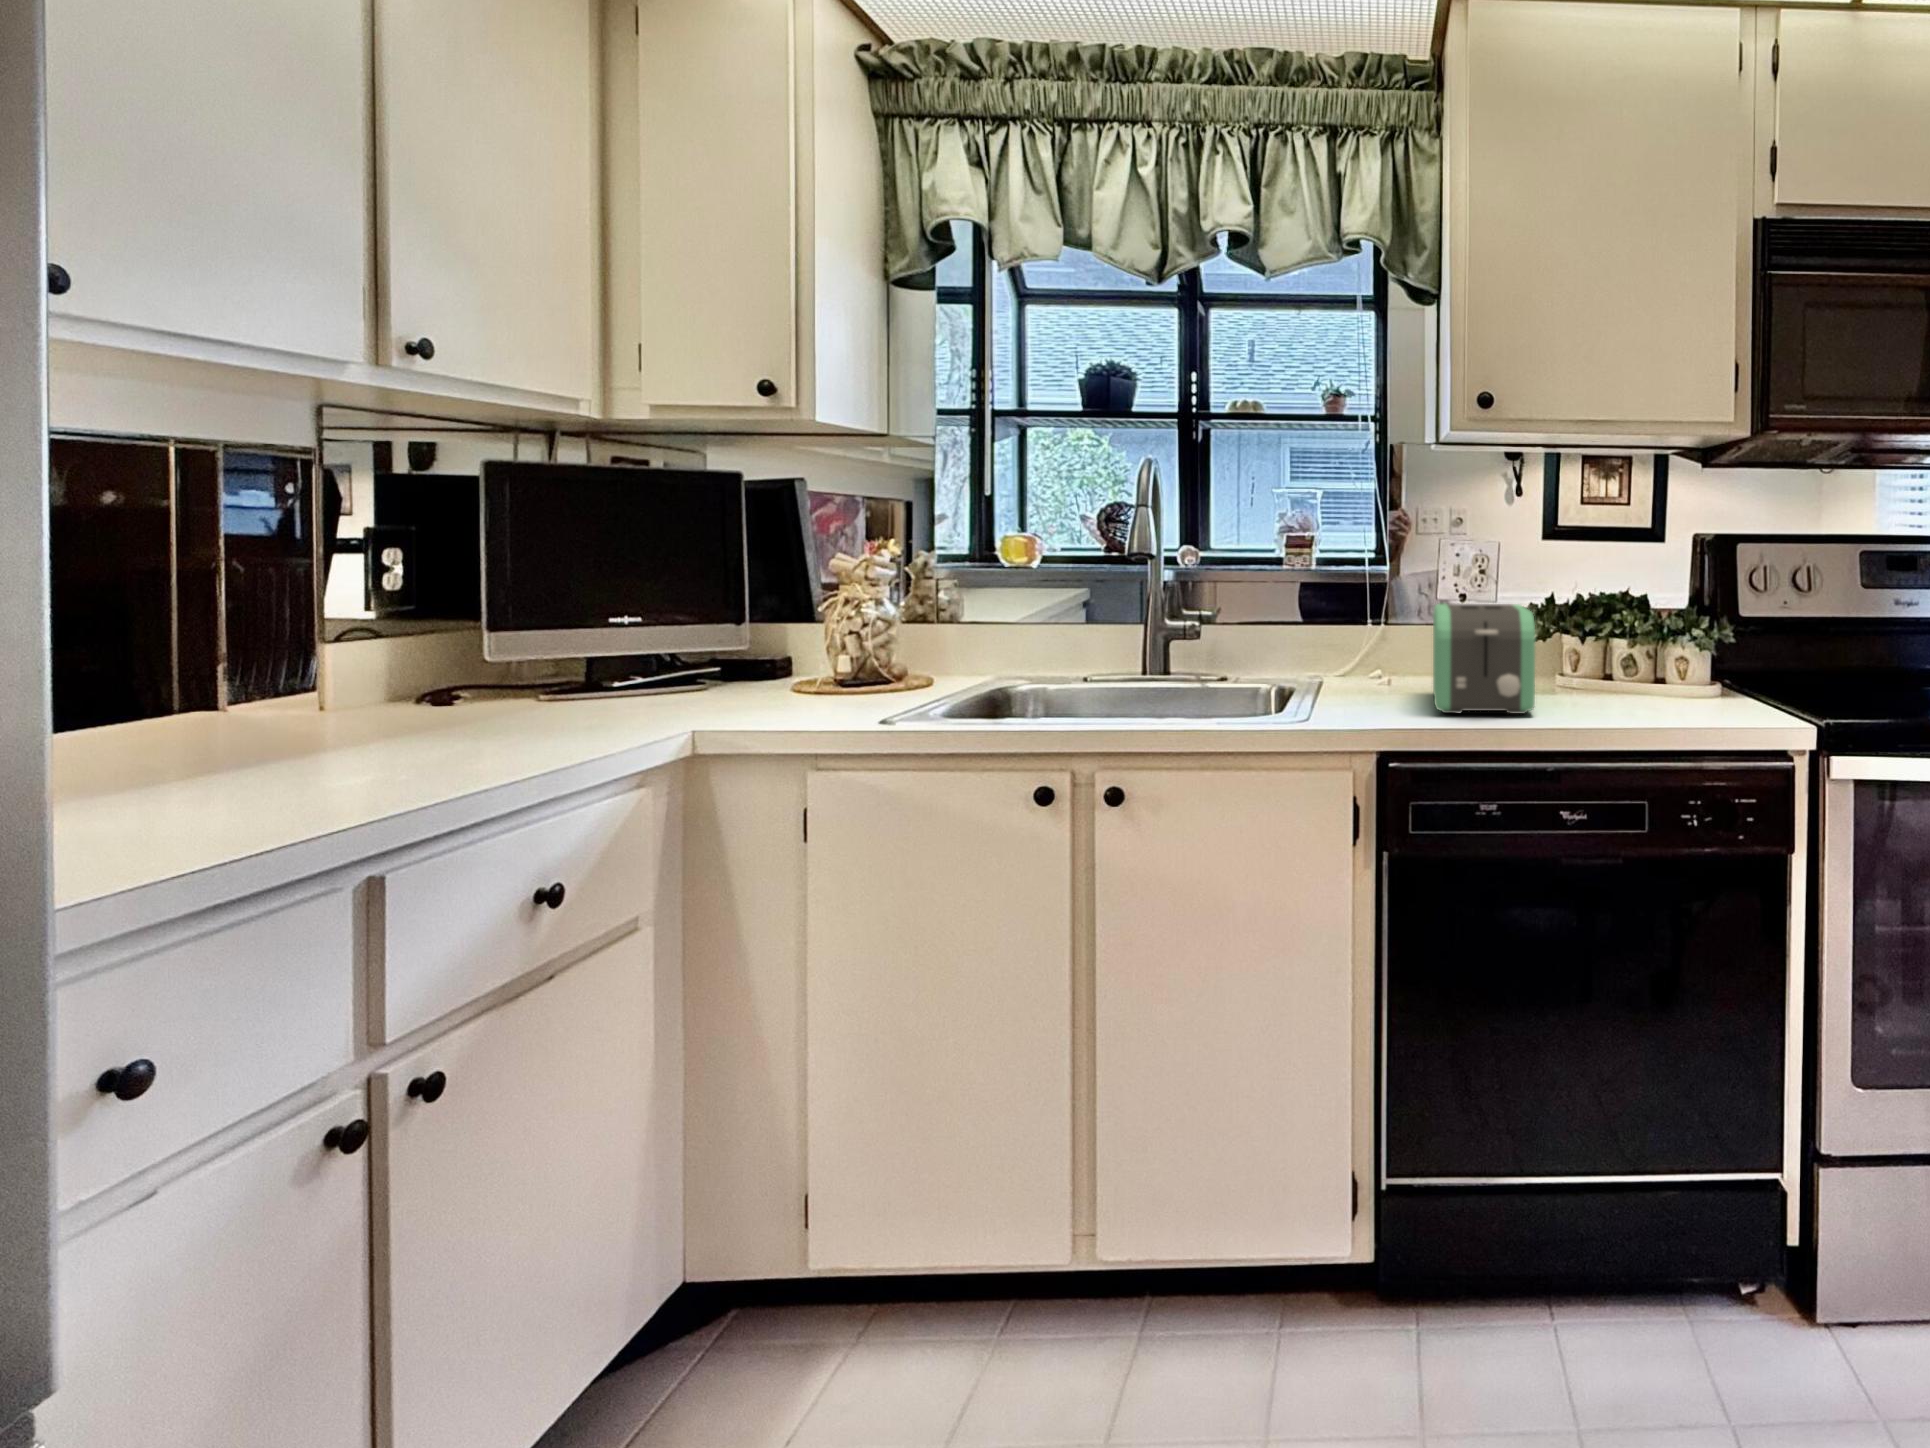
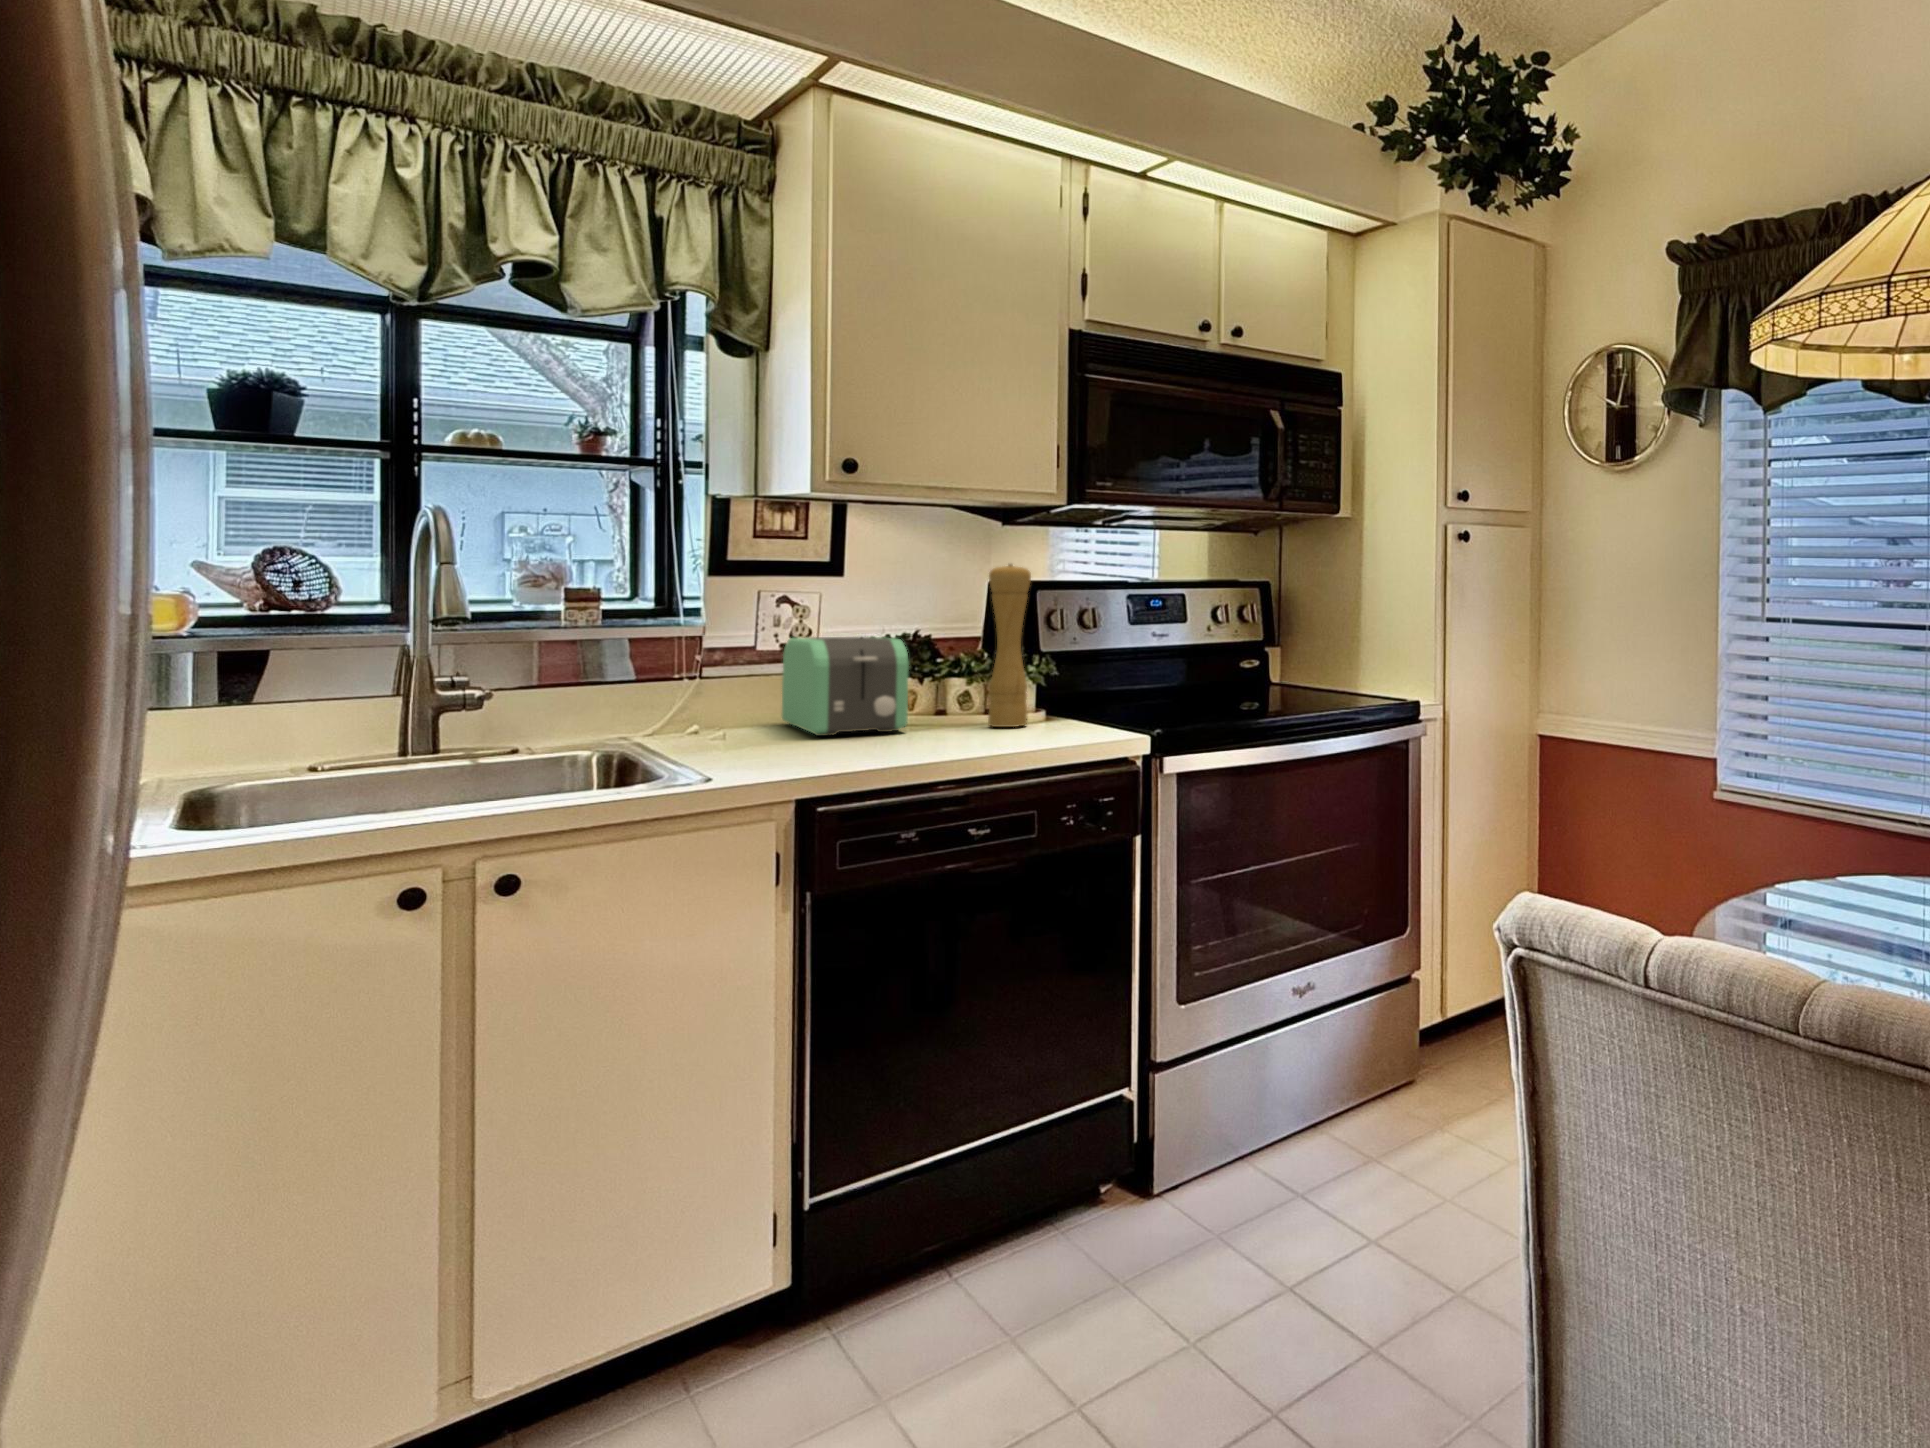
pepper mill: none [1627,523,1676,719] -> present [988,564,1031,727]

